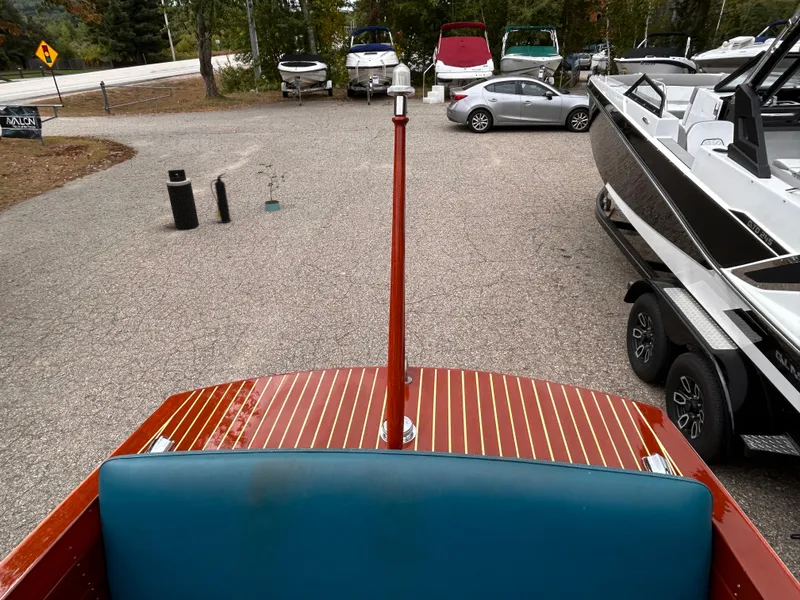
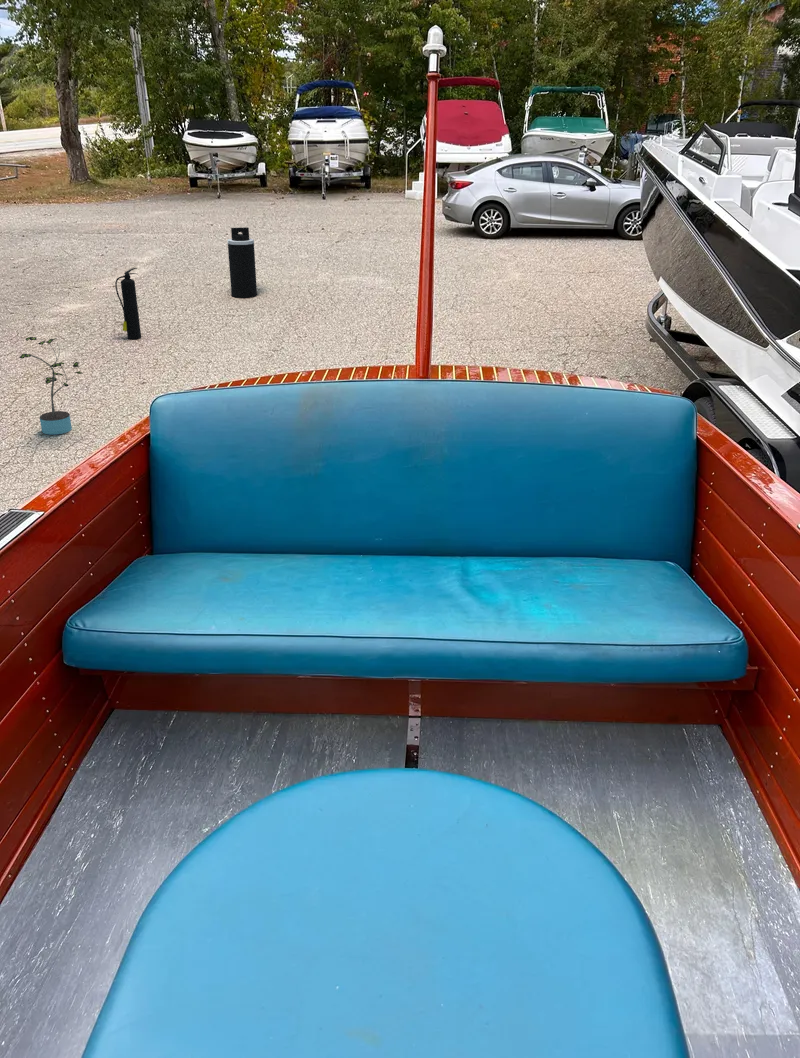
potted plant: present [258,164,285,211] -> present [19,337,82,435]
trash can: present [166,169,199,230] -> present [228,227,257,298]

